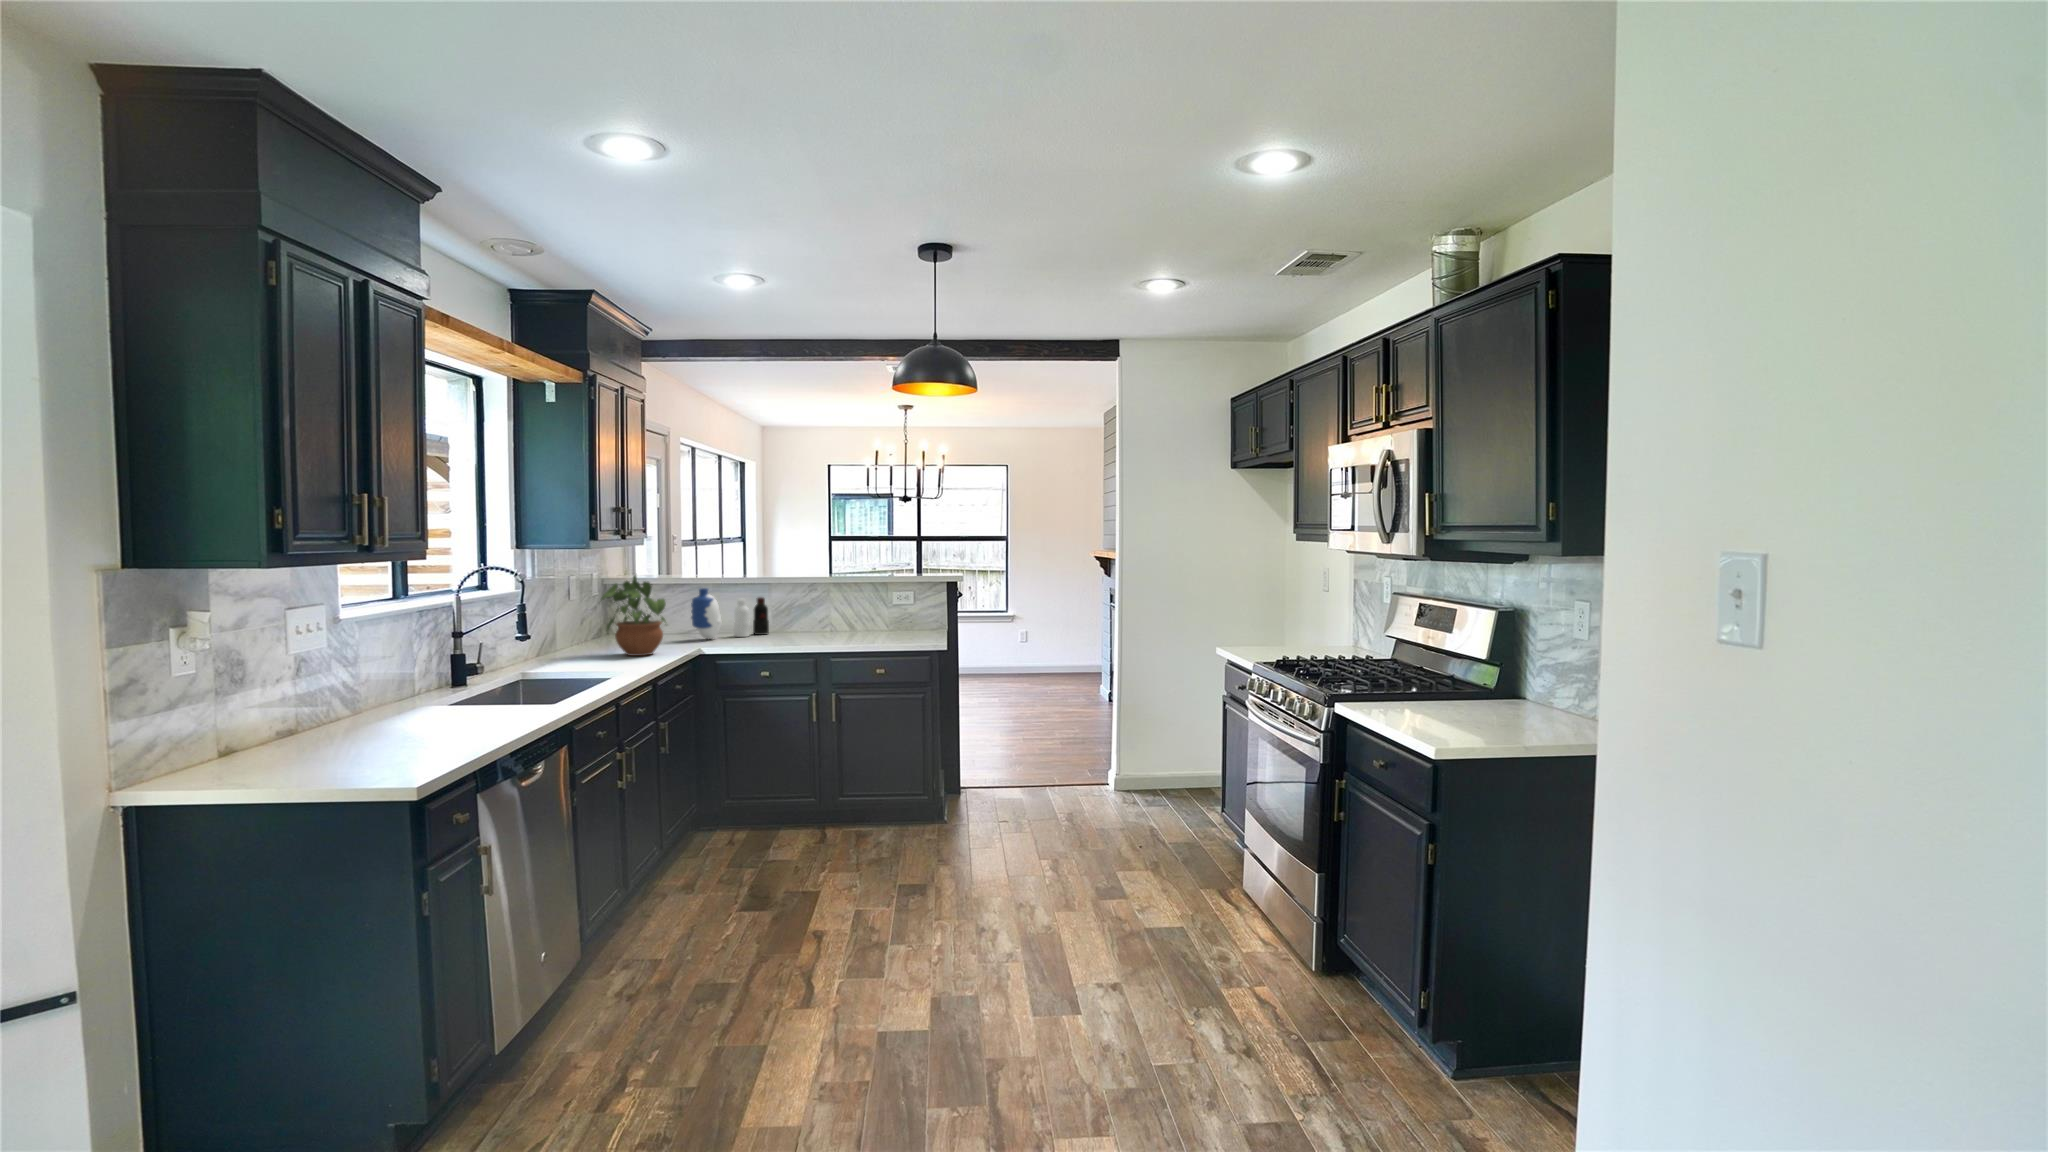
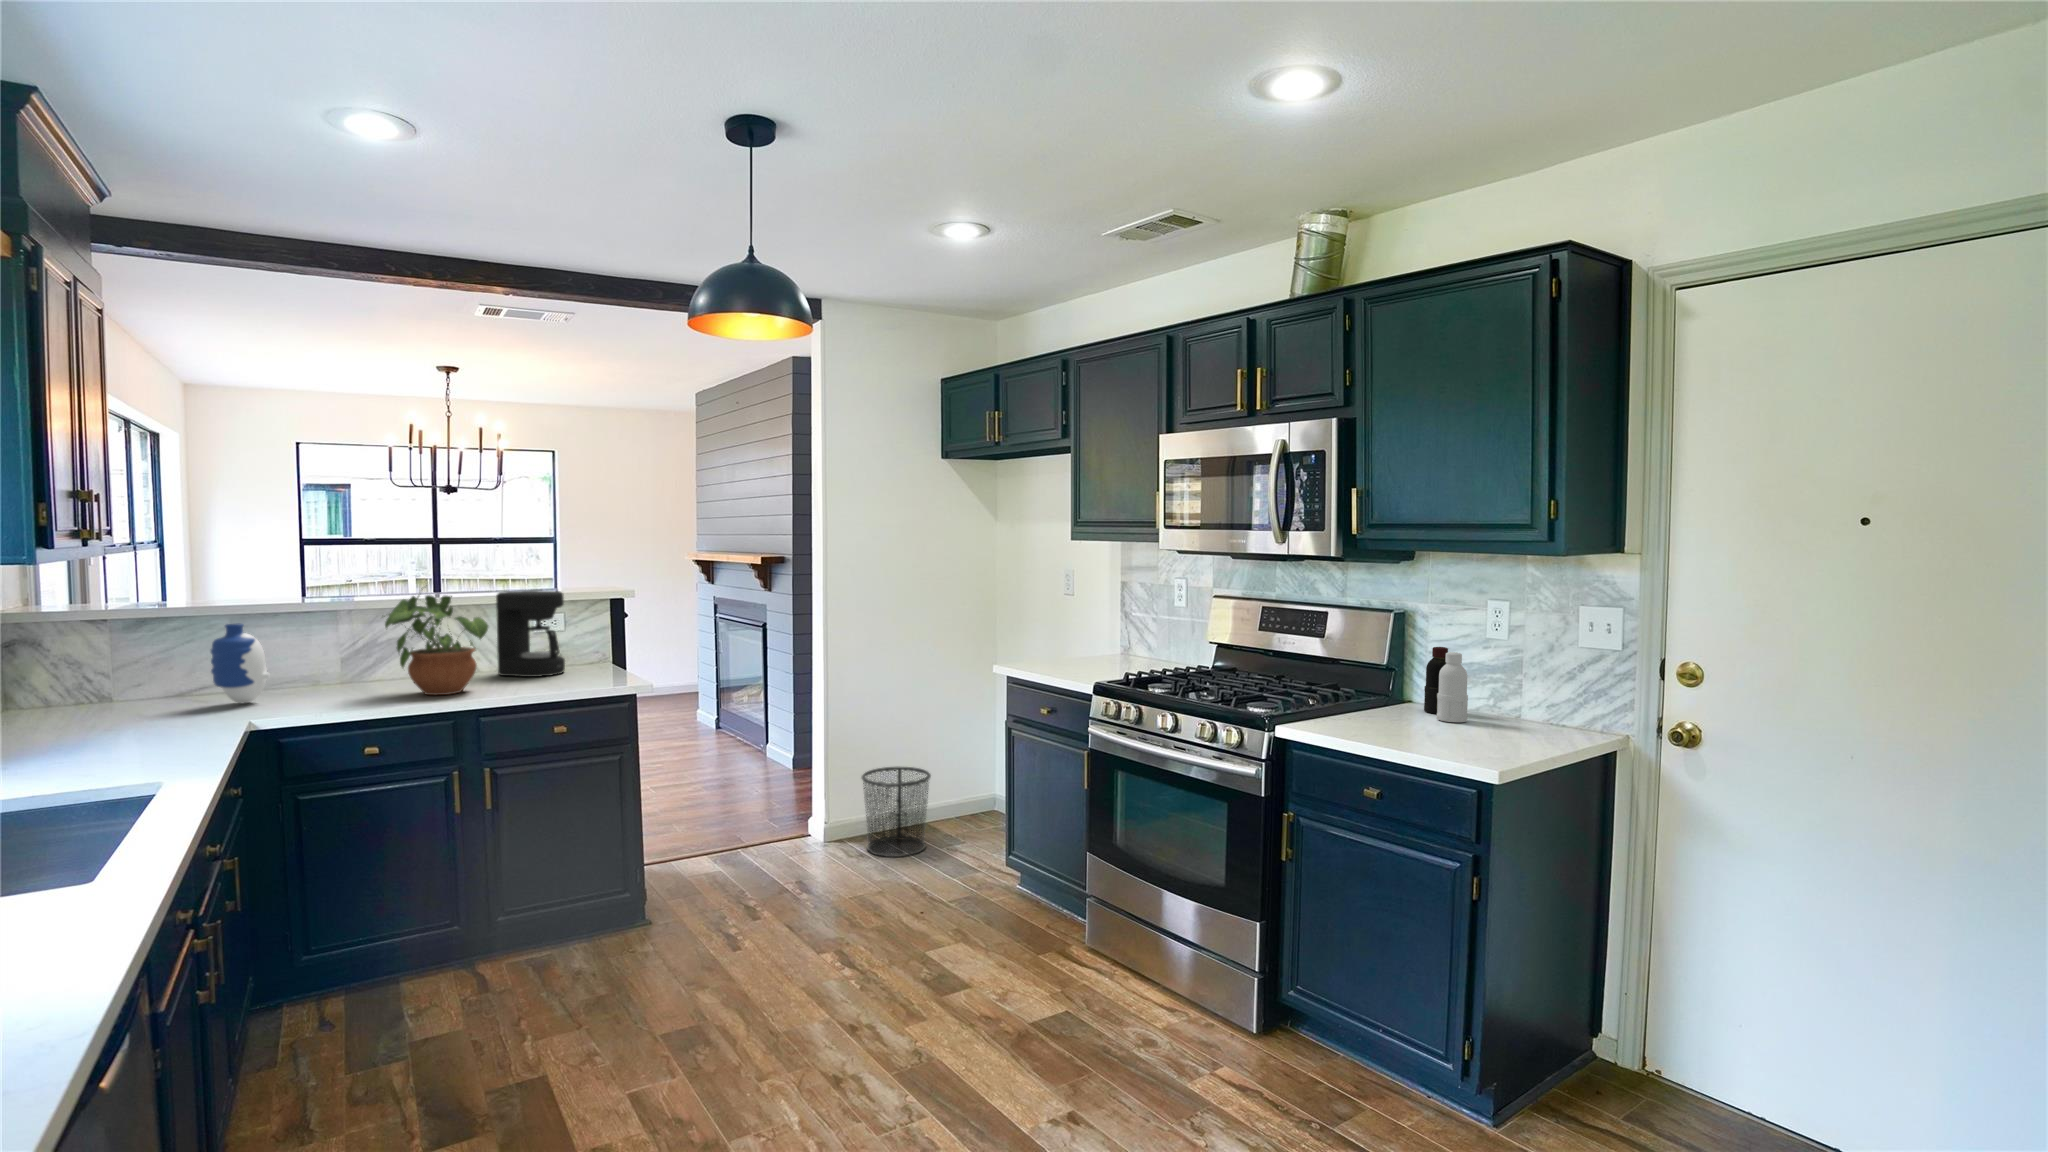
coffee maker: none [861,573,904,635] -> present [496,590,565,677]
potted plant: present [601,575,666,656] -> present [384,595,488,695]
bottle: present [734,597,769,637] -> present [1424,647,1468,722]
trash can: none [1132,734,1192,809] -> present [861,767,931,857]

